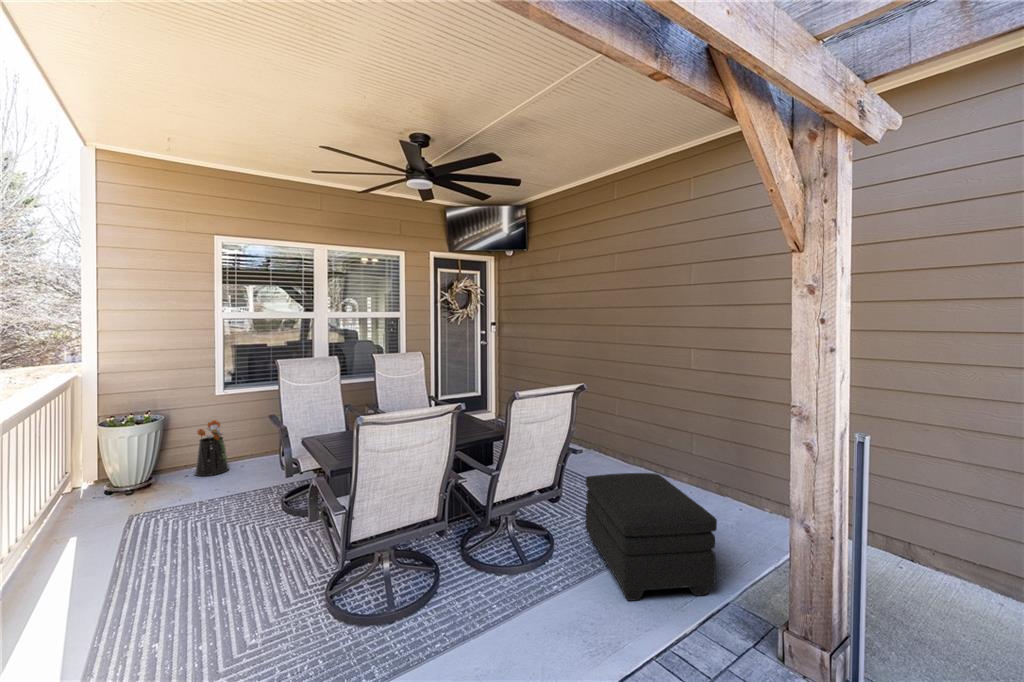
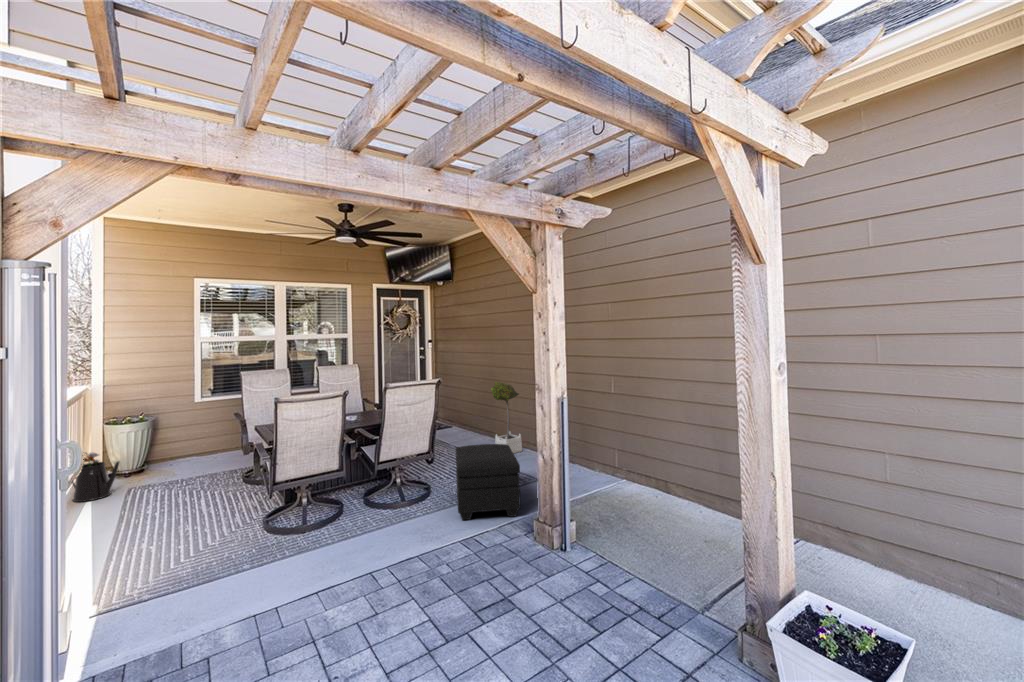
potted tree: none [592,378,632,473] -> present [491,382,522,453]
watering can: present [195,420,229,476] -> present [72,452,119,502]

